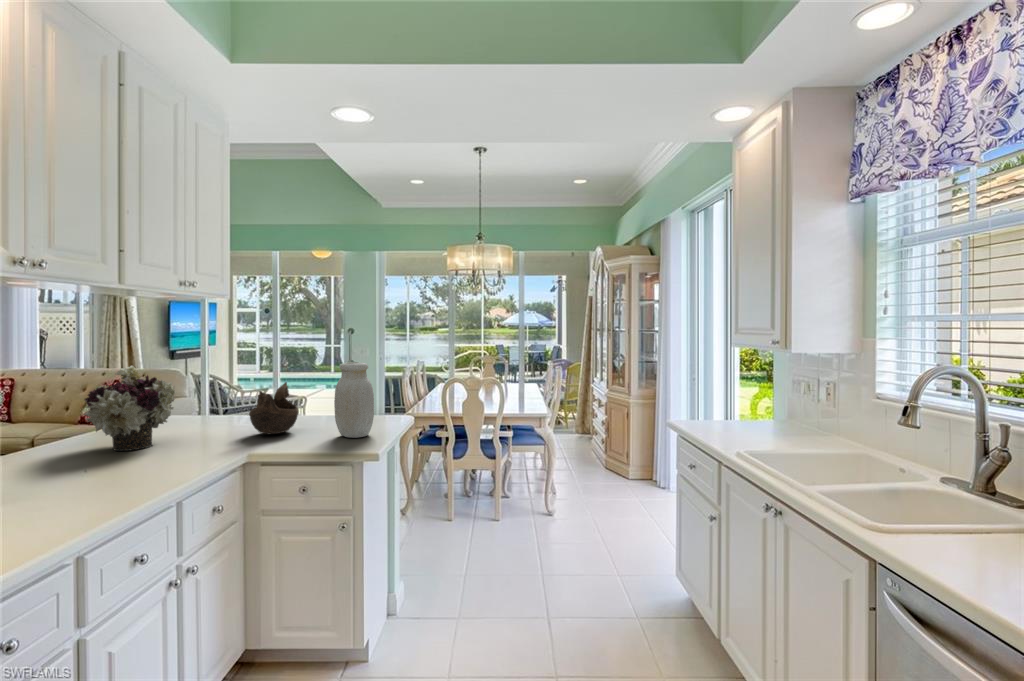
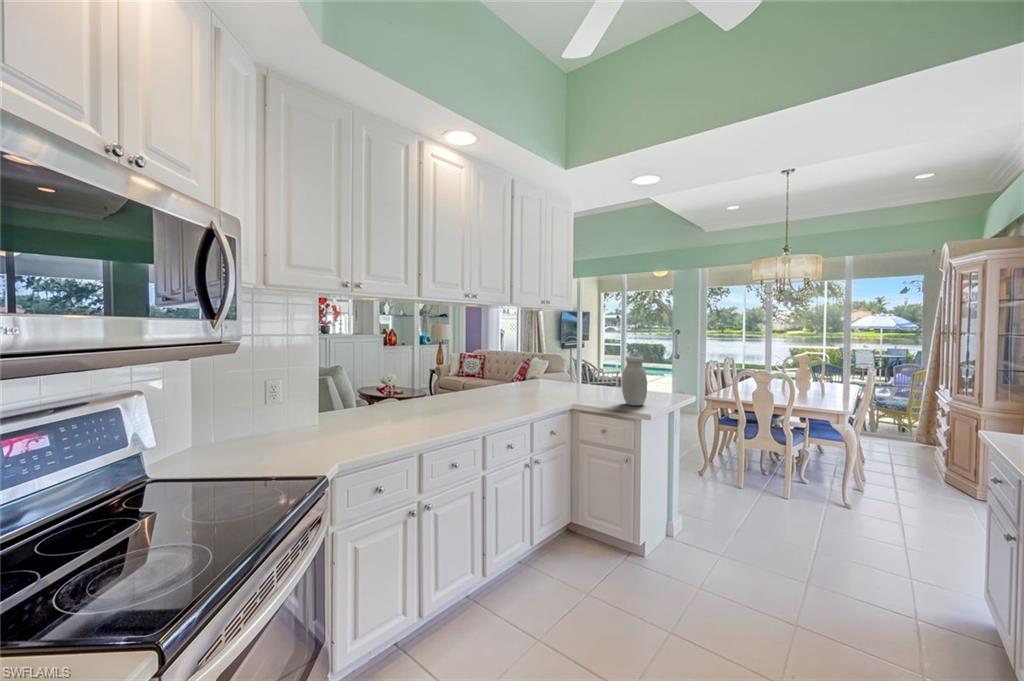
flower arrangement: present [84,366,176,451] -> none [503,353,542,397]
decorative bowl: present [249,382,298,434] -> none [577,367,604,398]

